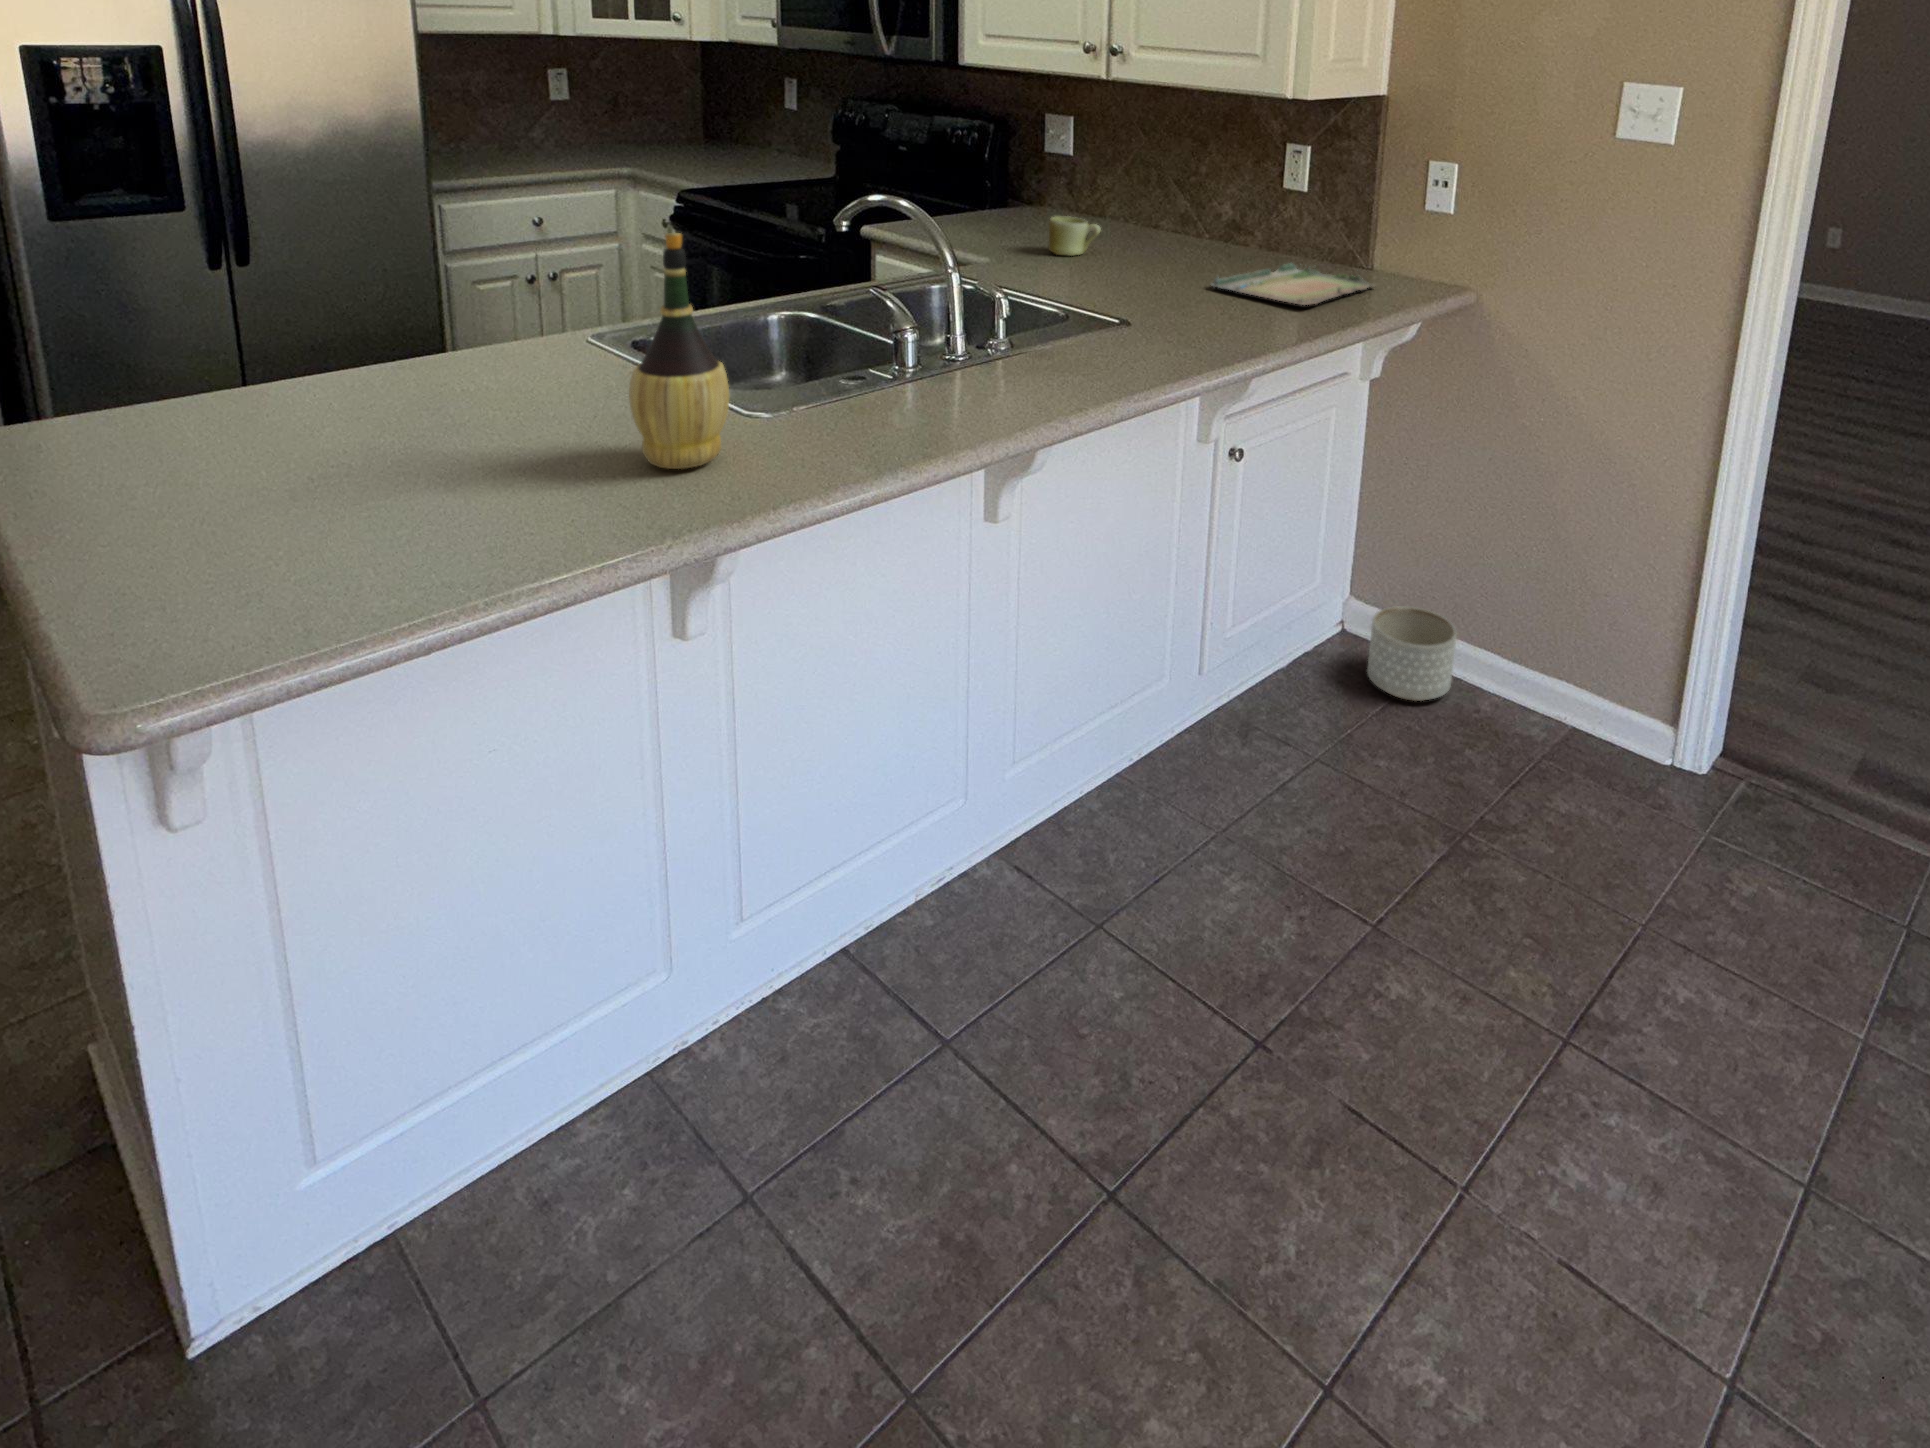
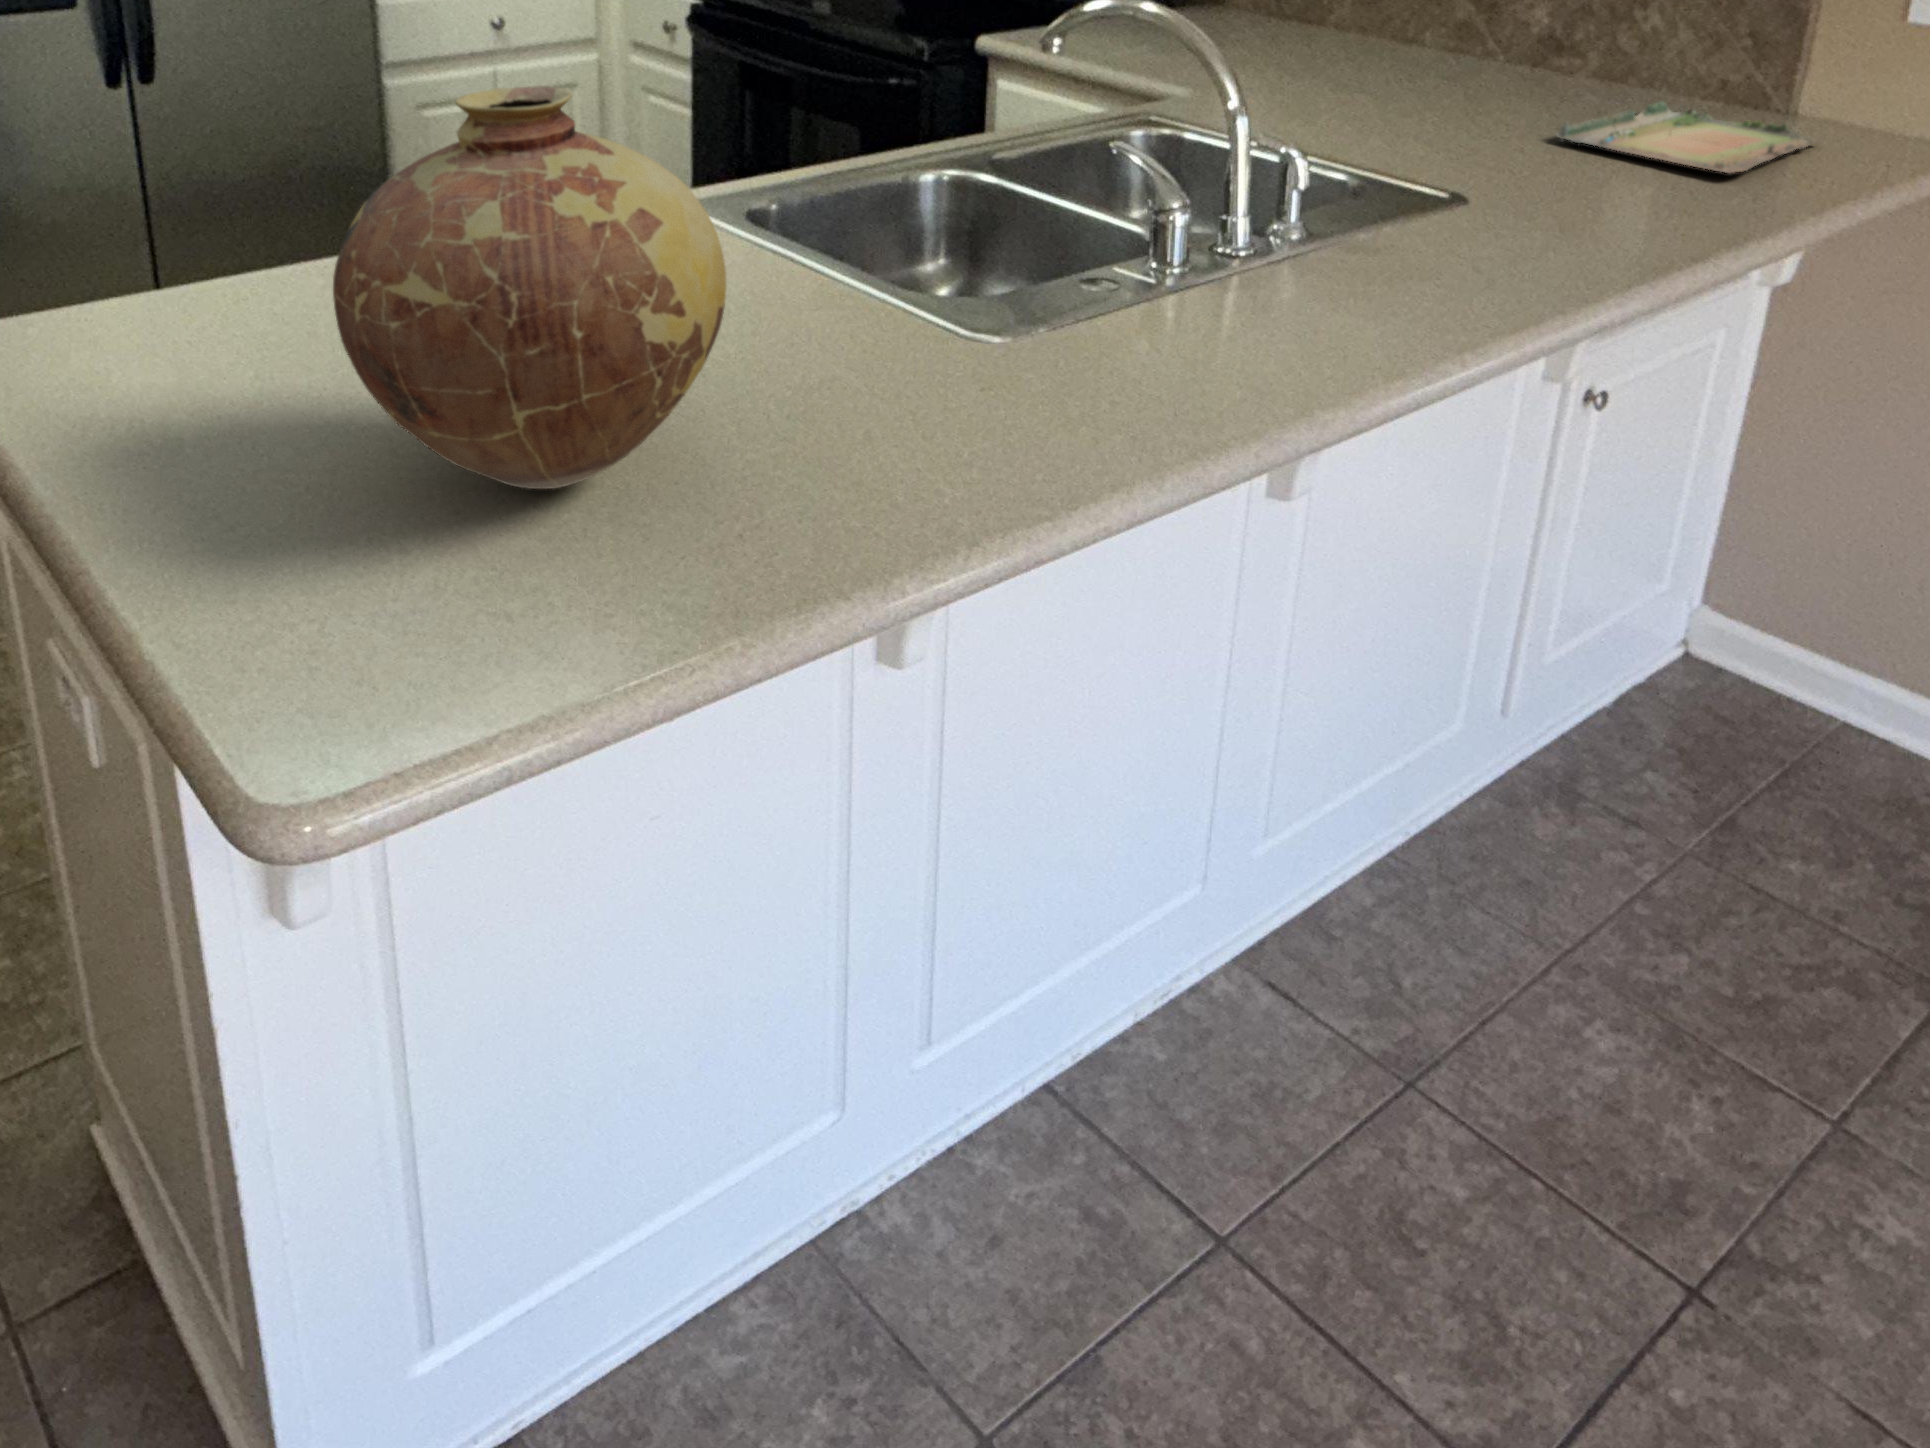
mug: present [1049,216,1101,256] -> none [1272,24,1355,85]
wine bottle: present [629,233,729,469] -> none [848,64,993,430]
vase: none [236,247,527,512] -> present [333,86,726,489]
planter: present [1367,606,1457,701] -> none [1740,625,1899,768]

